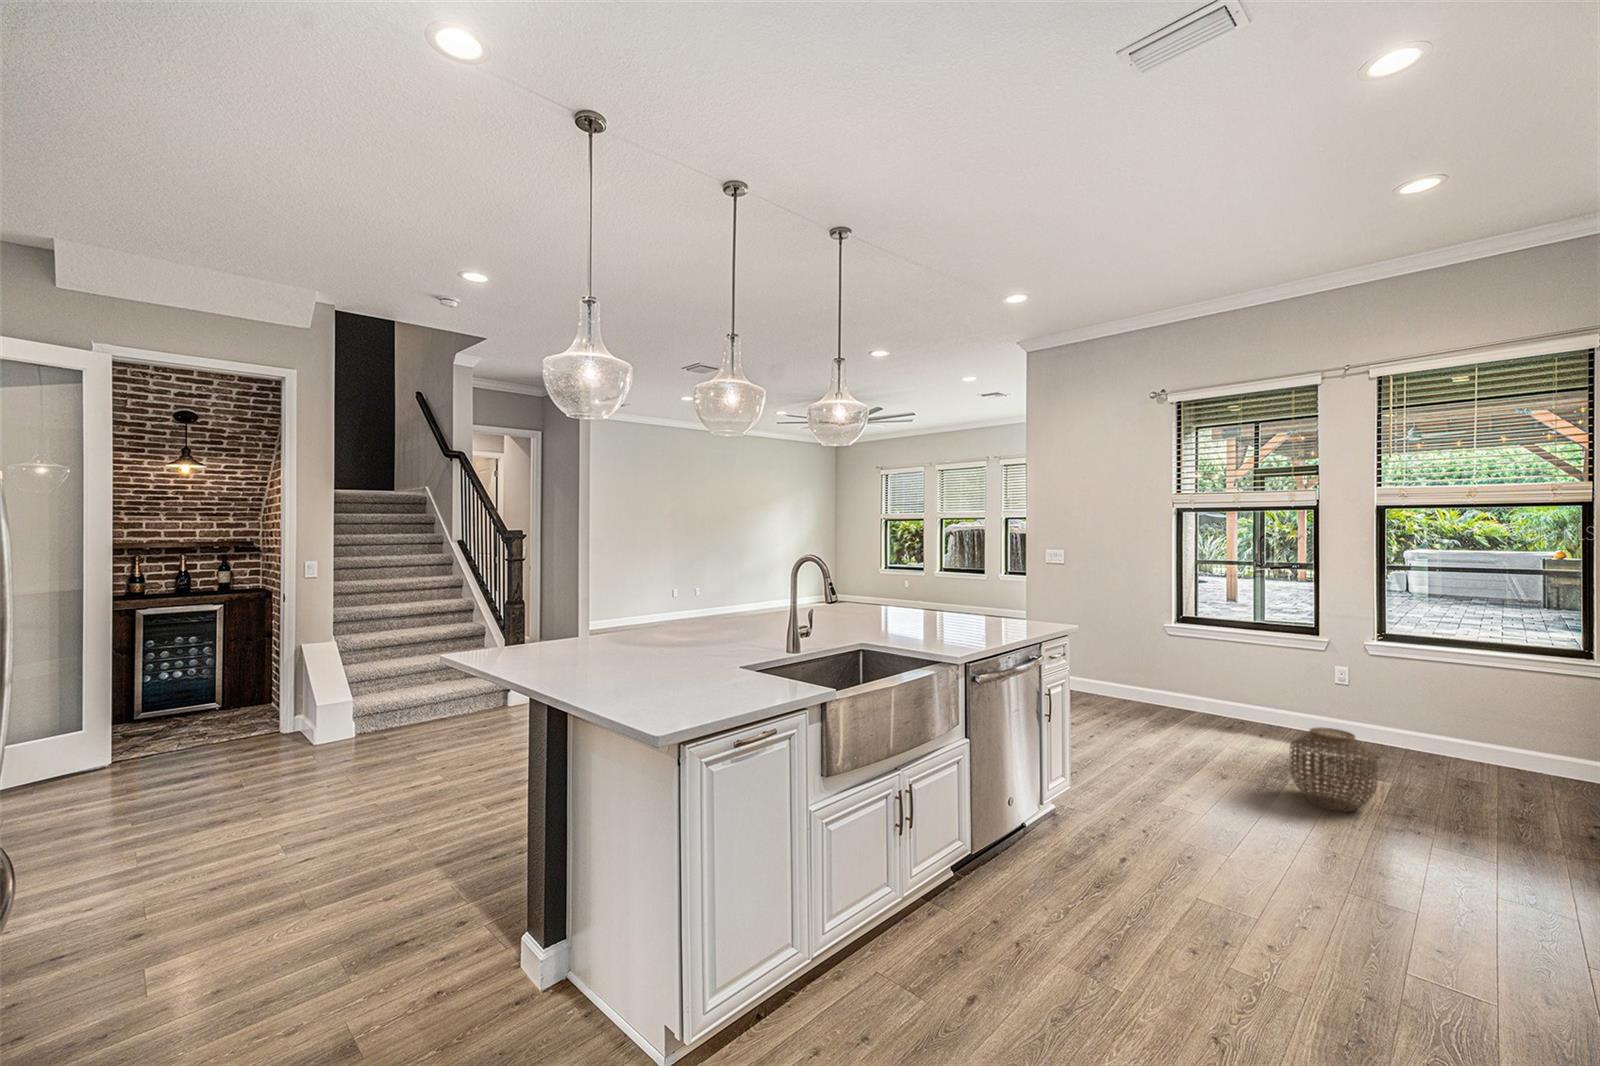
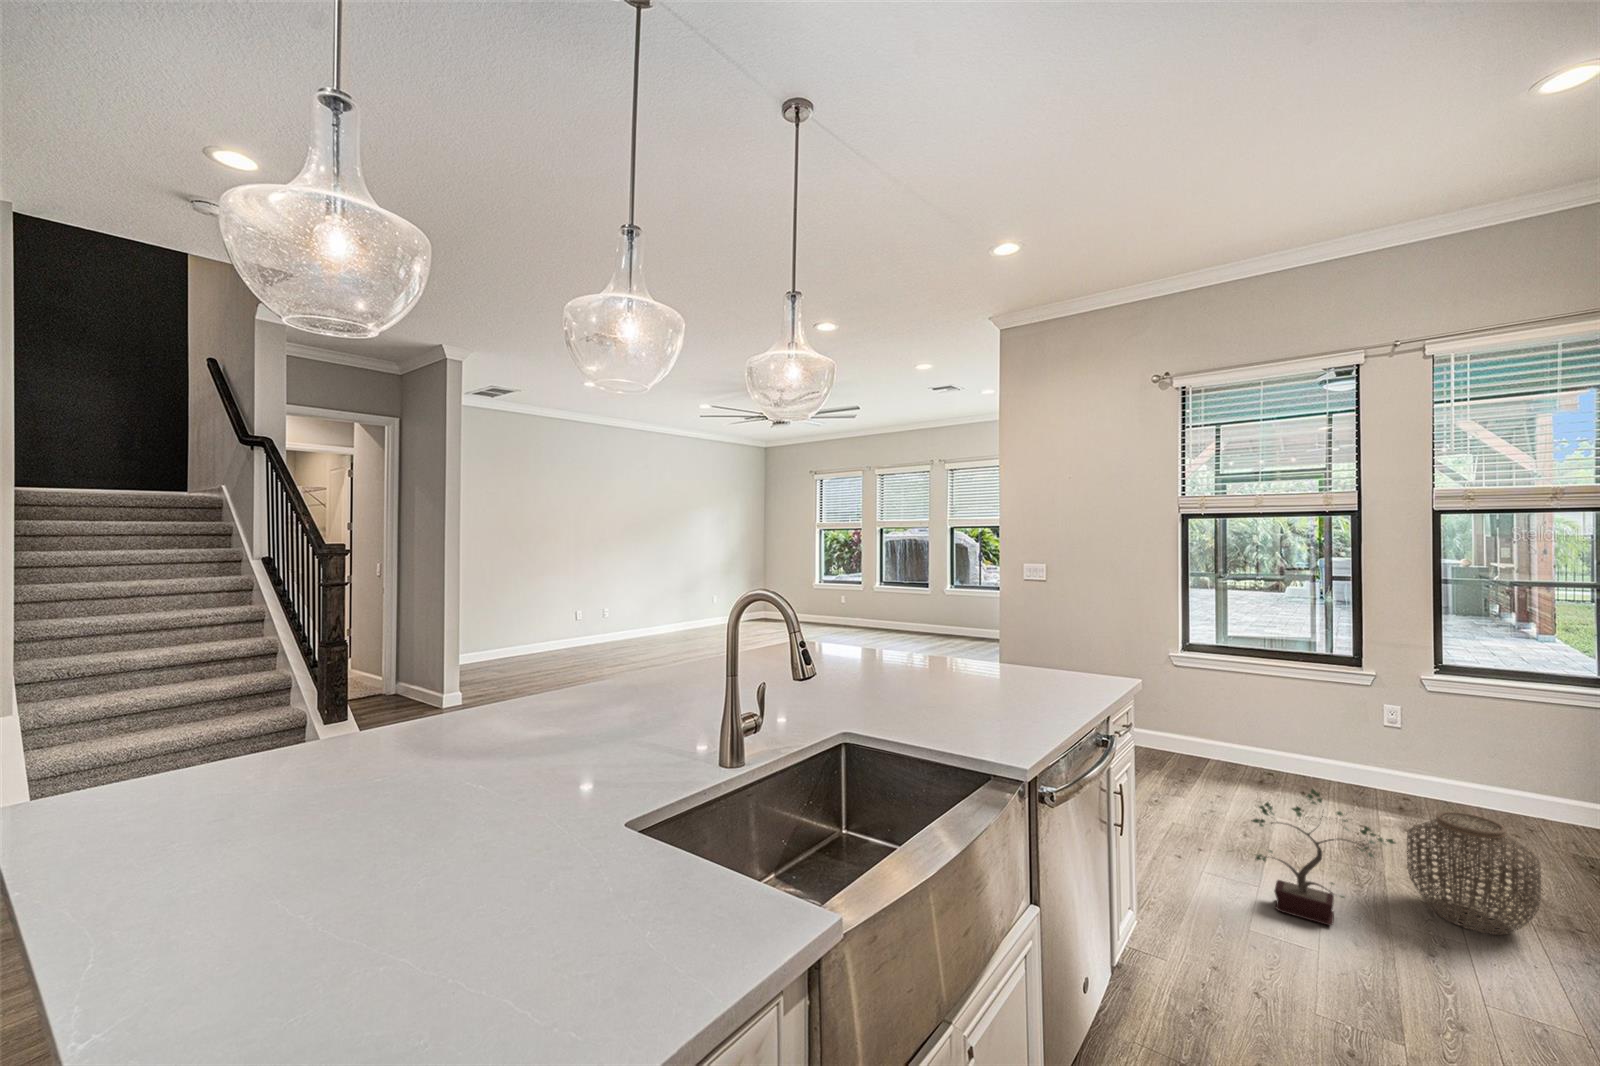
potted plant: none [1169,705,1261,801] -> present [1252,789,1395,925]

